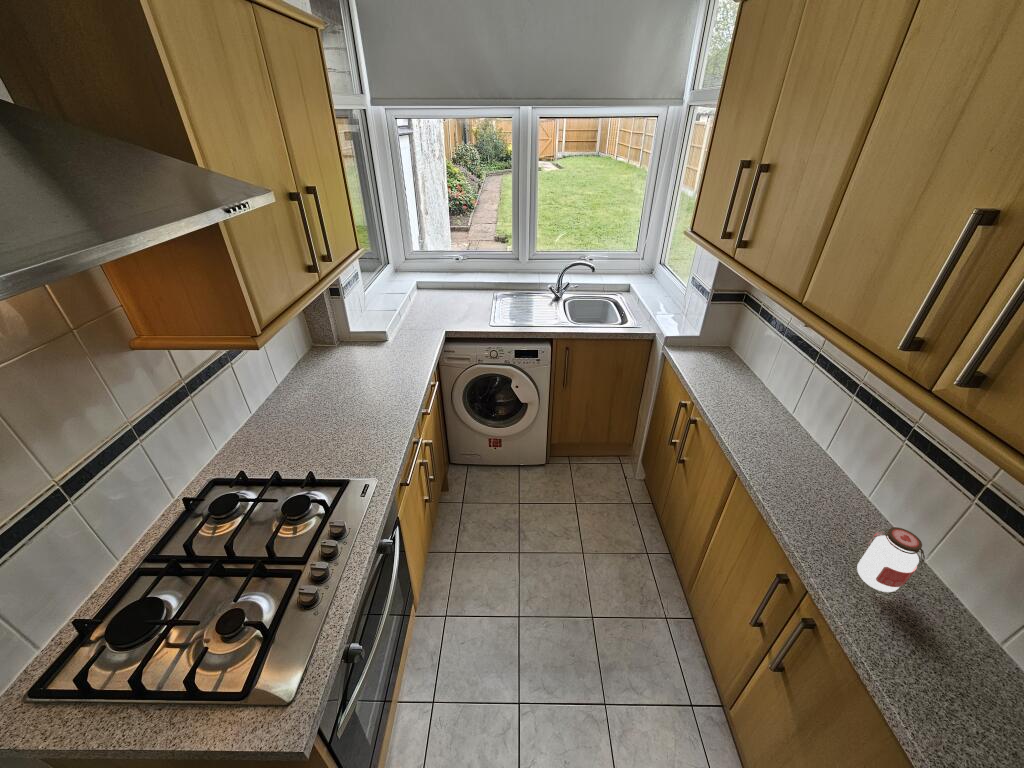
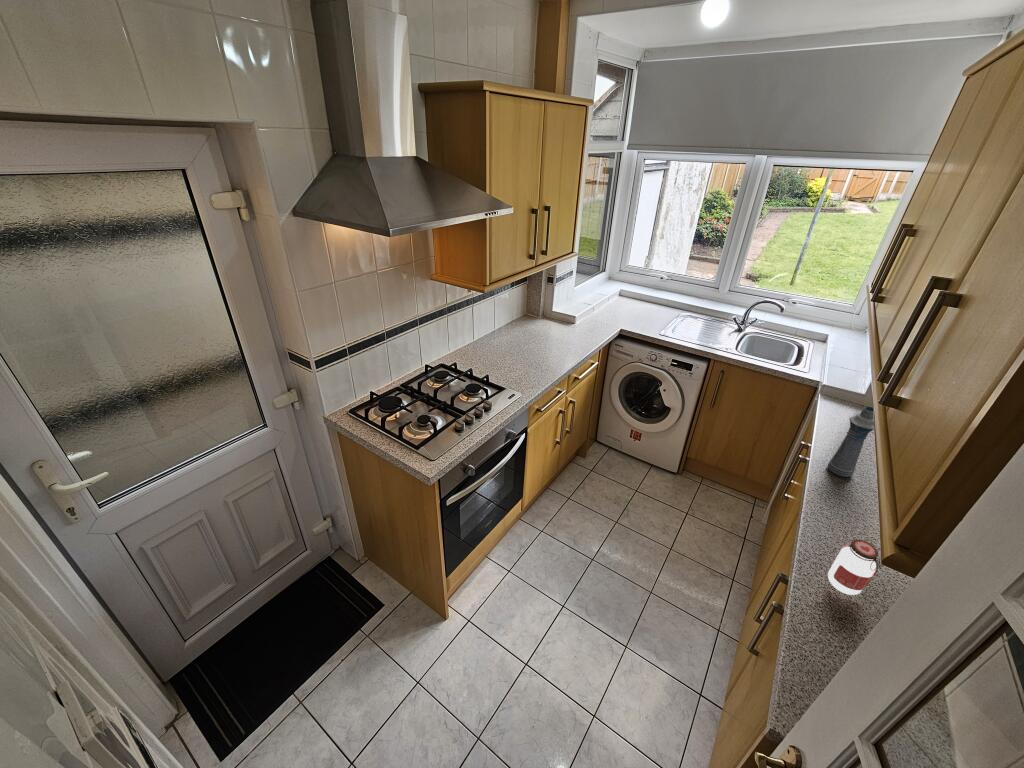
bottle: none [741,357,786,435] -> present [828,406,875,477]

